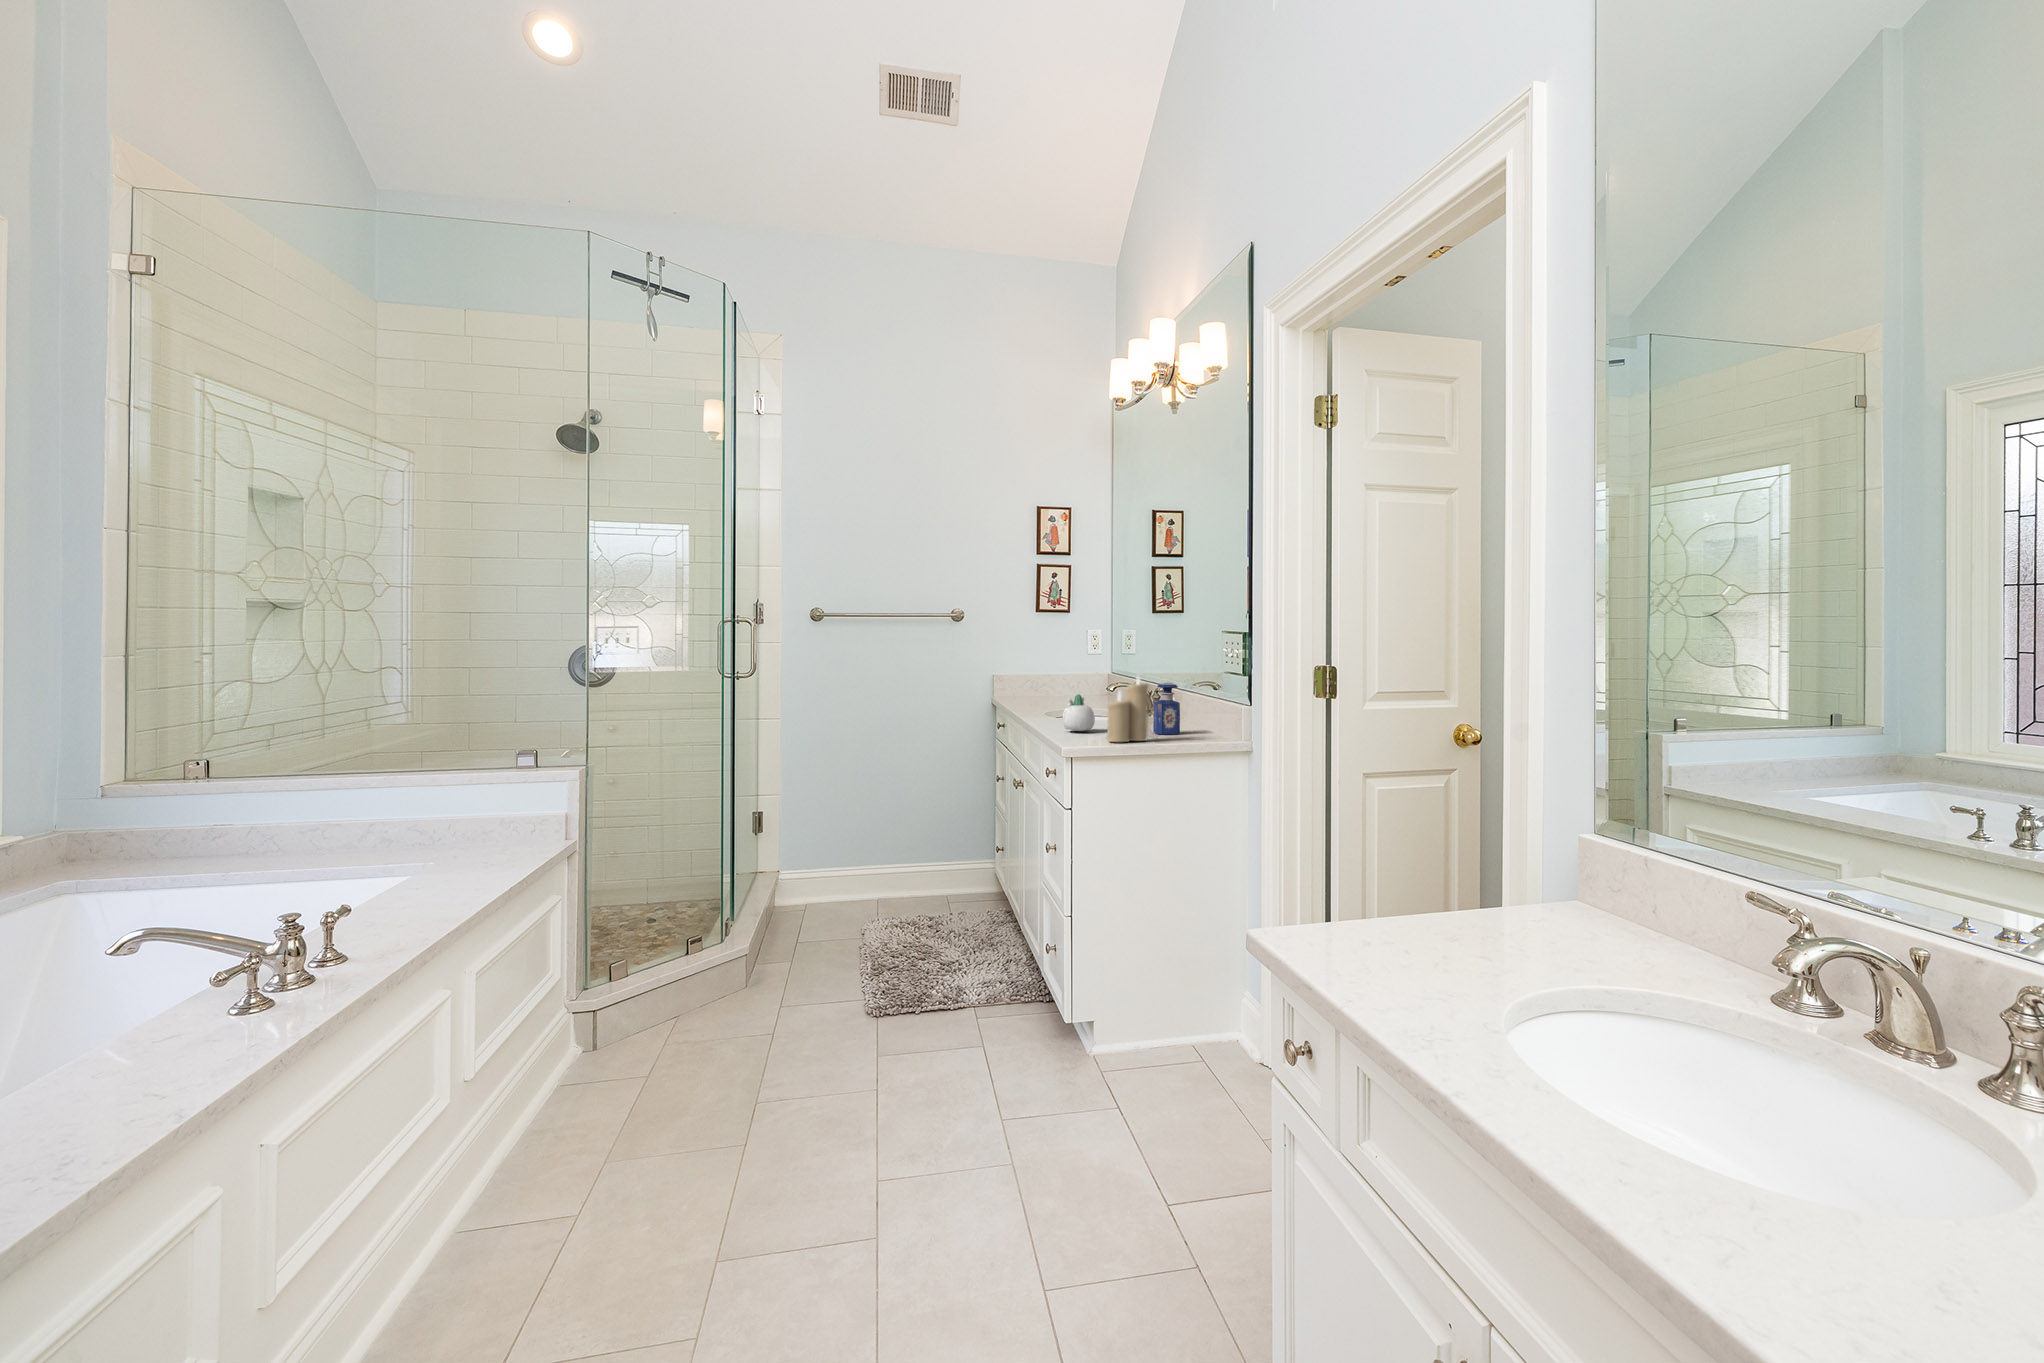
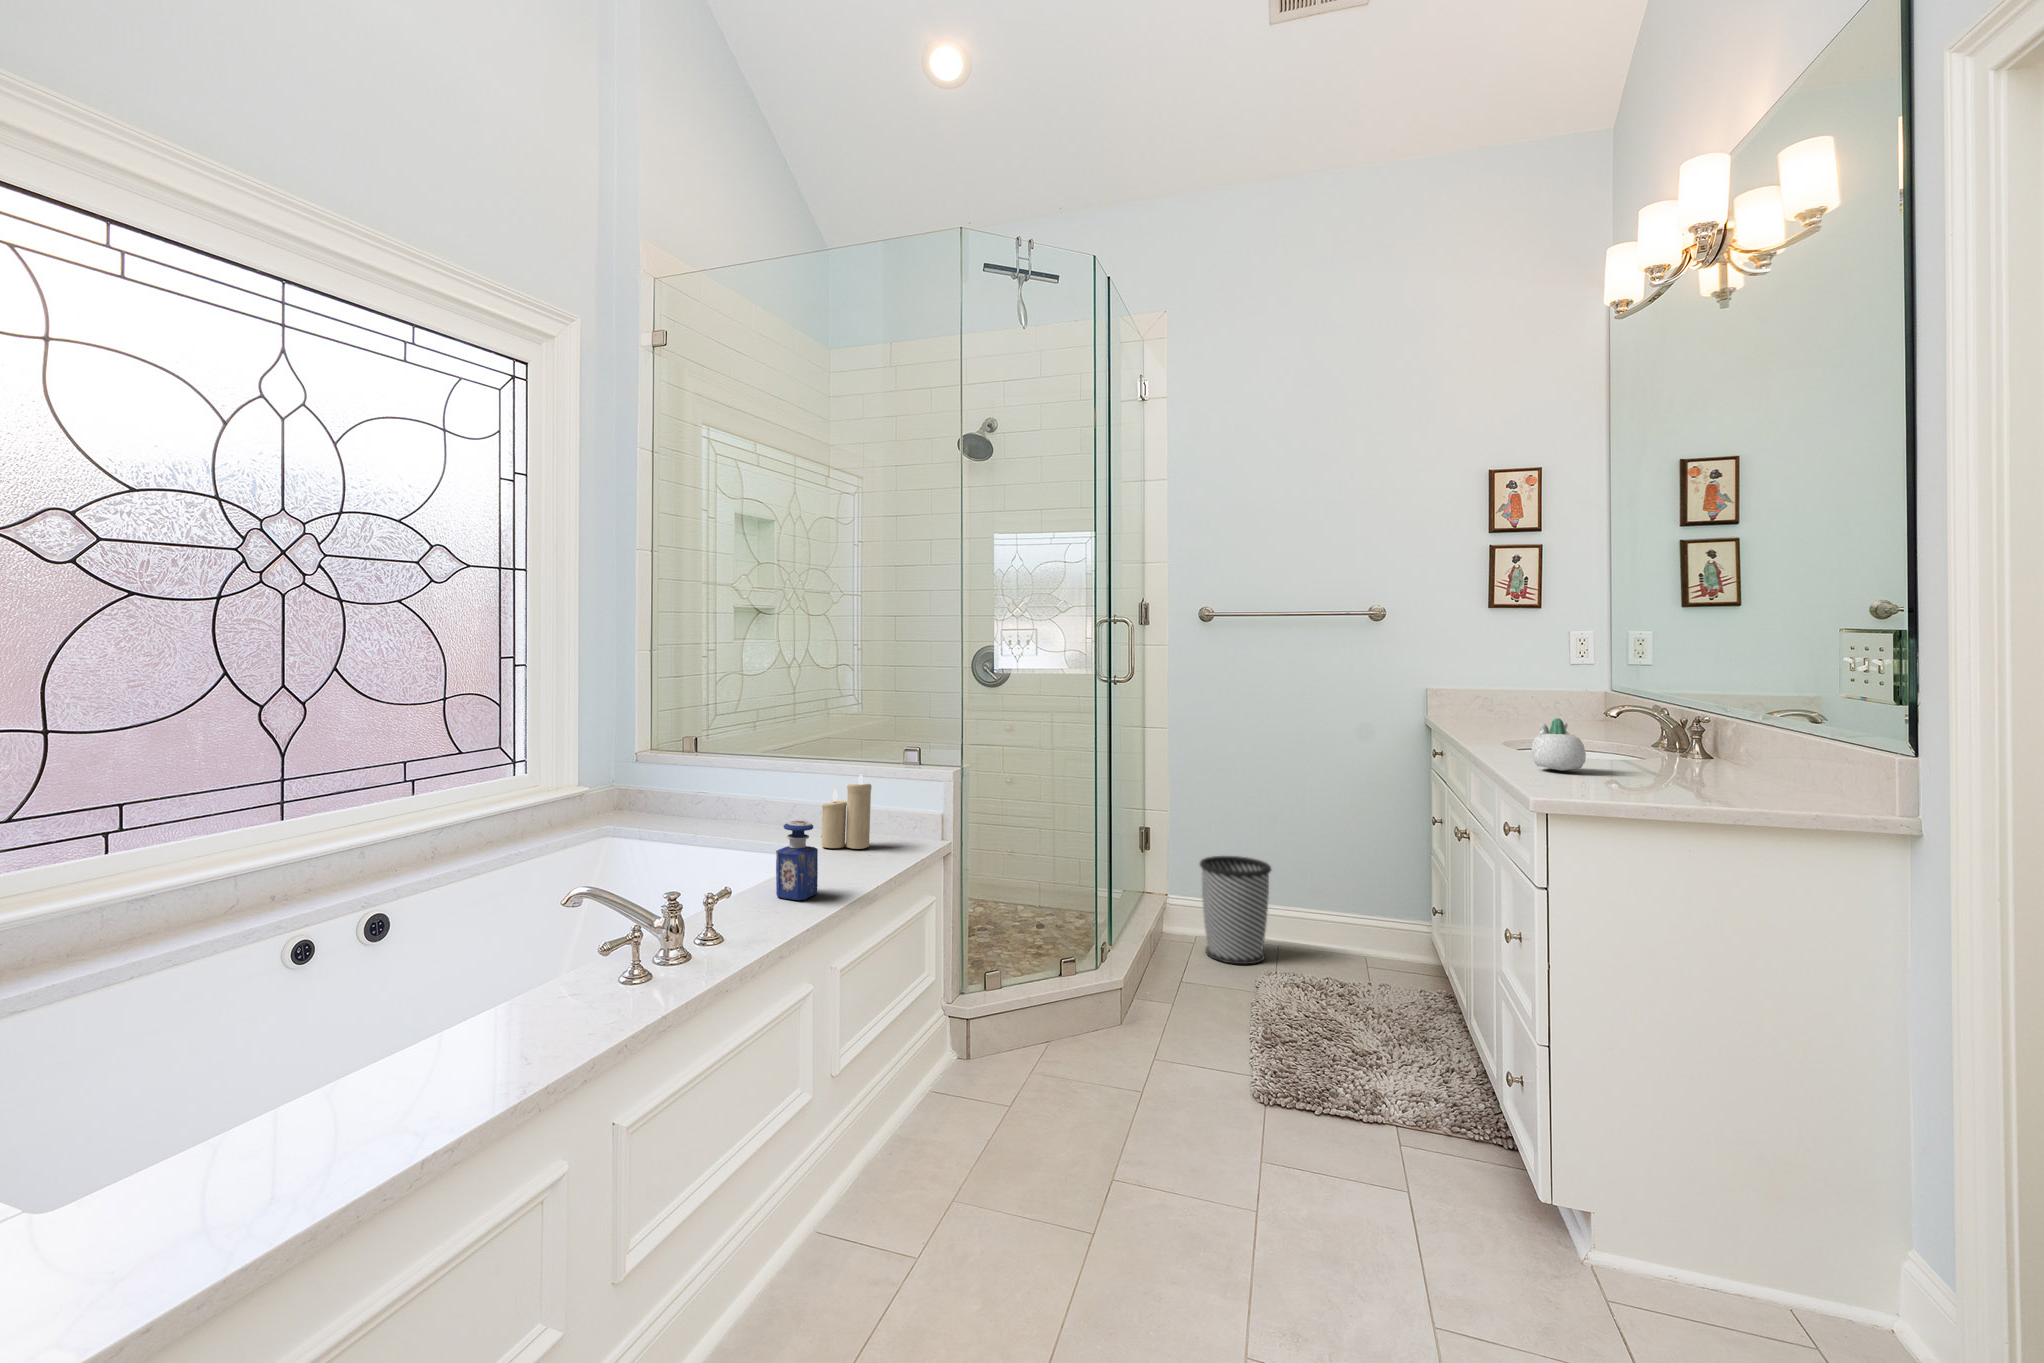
candle: present [1107,677,1148,742] -> present [821,774,872,849]
perfume bottle: present [1154,683,1180,734] -> present [776,821,818,900]
wastebasket: none [811,827,874,920] -> present [1200,856,1271,964]

